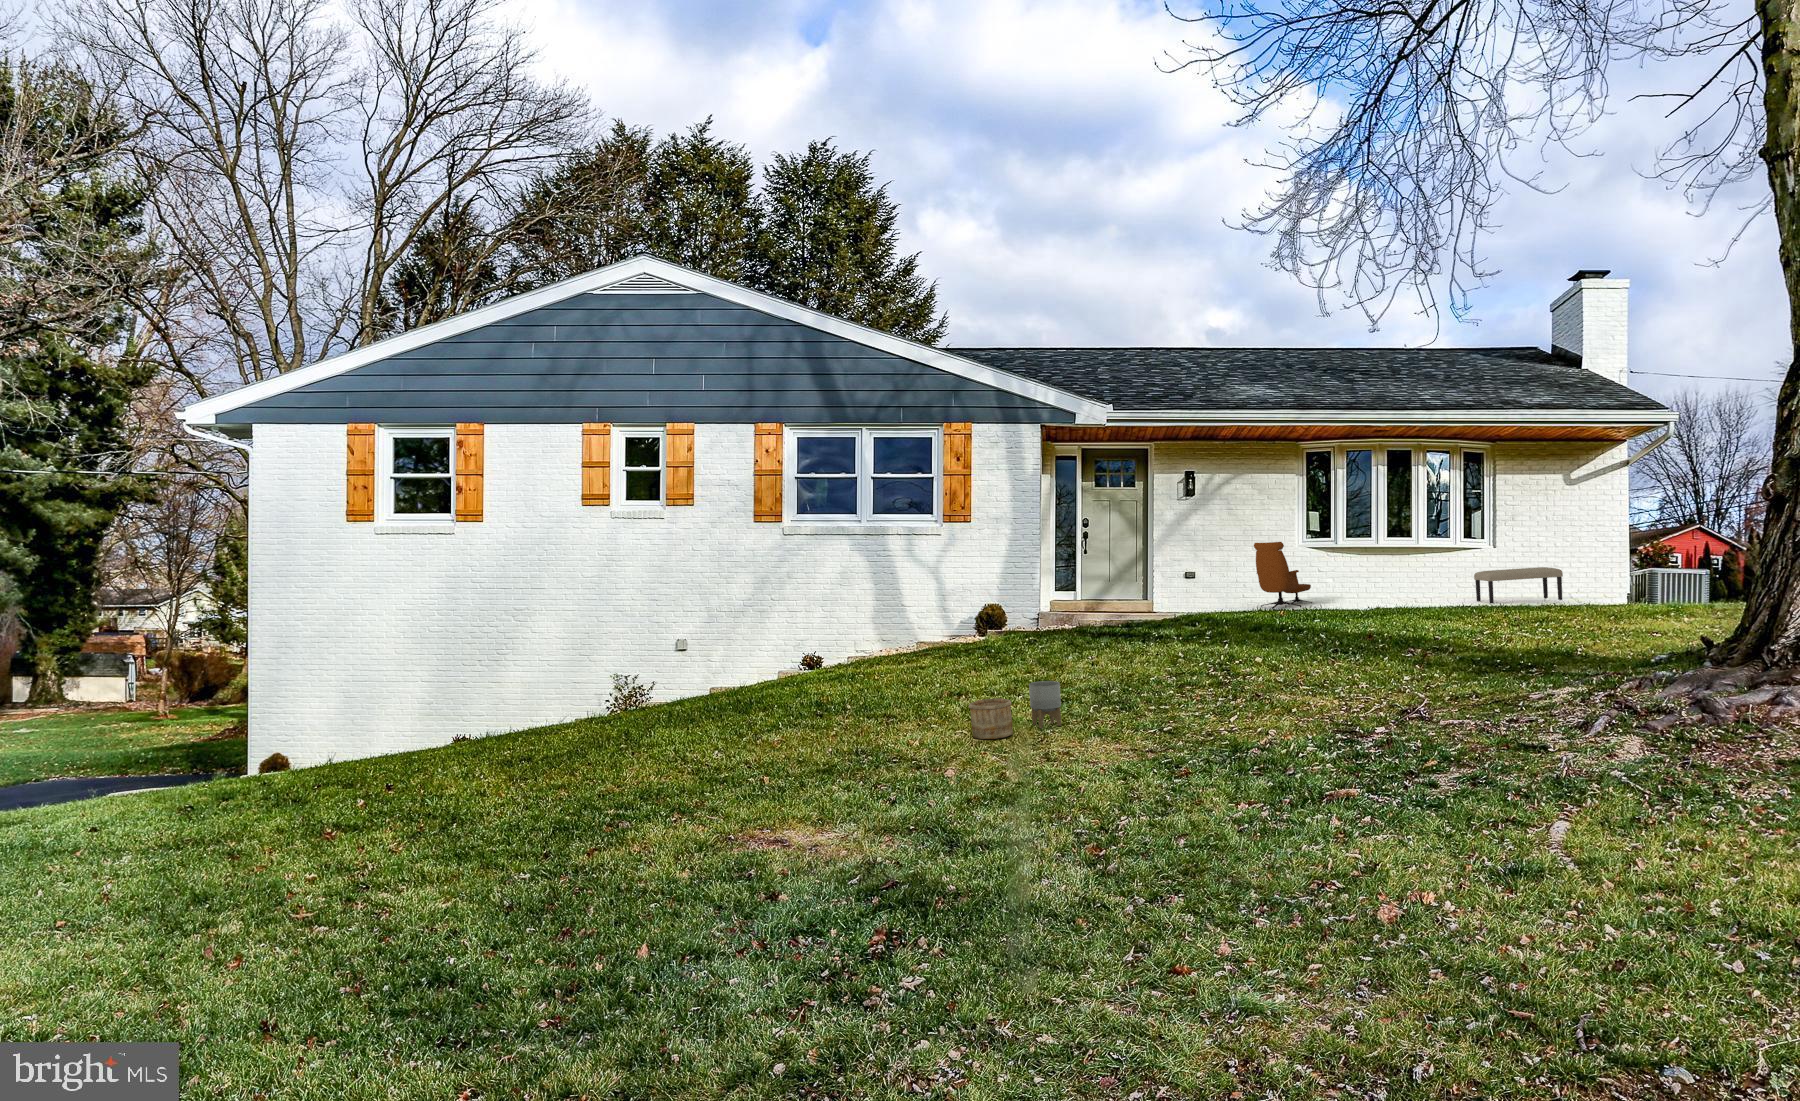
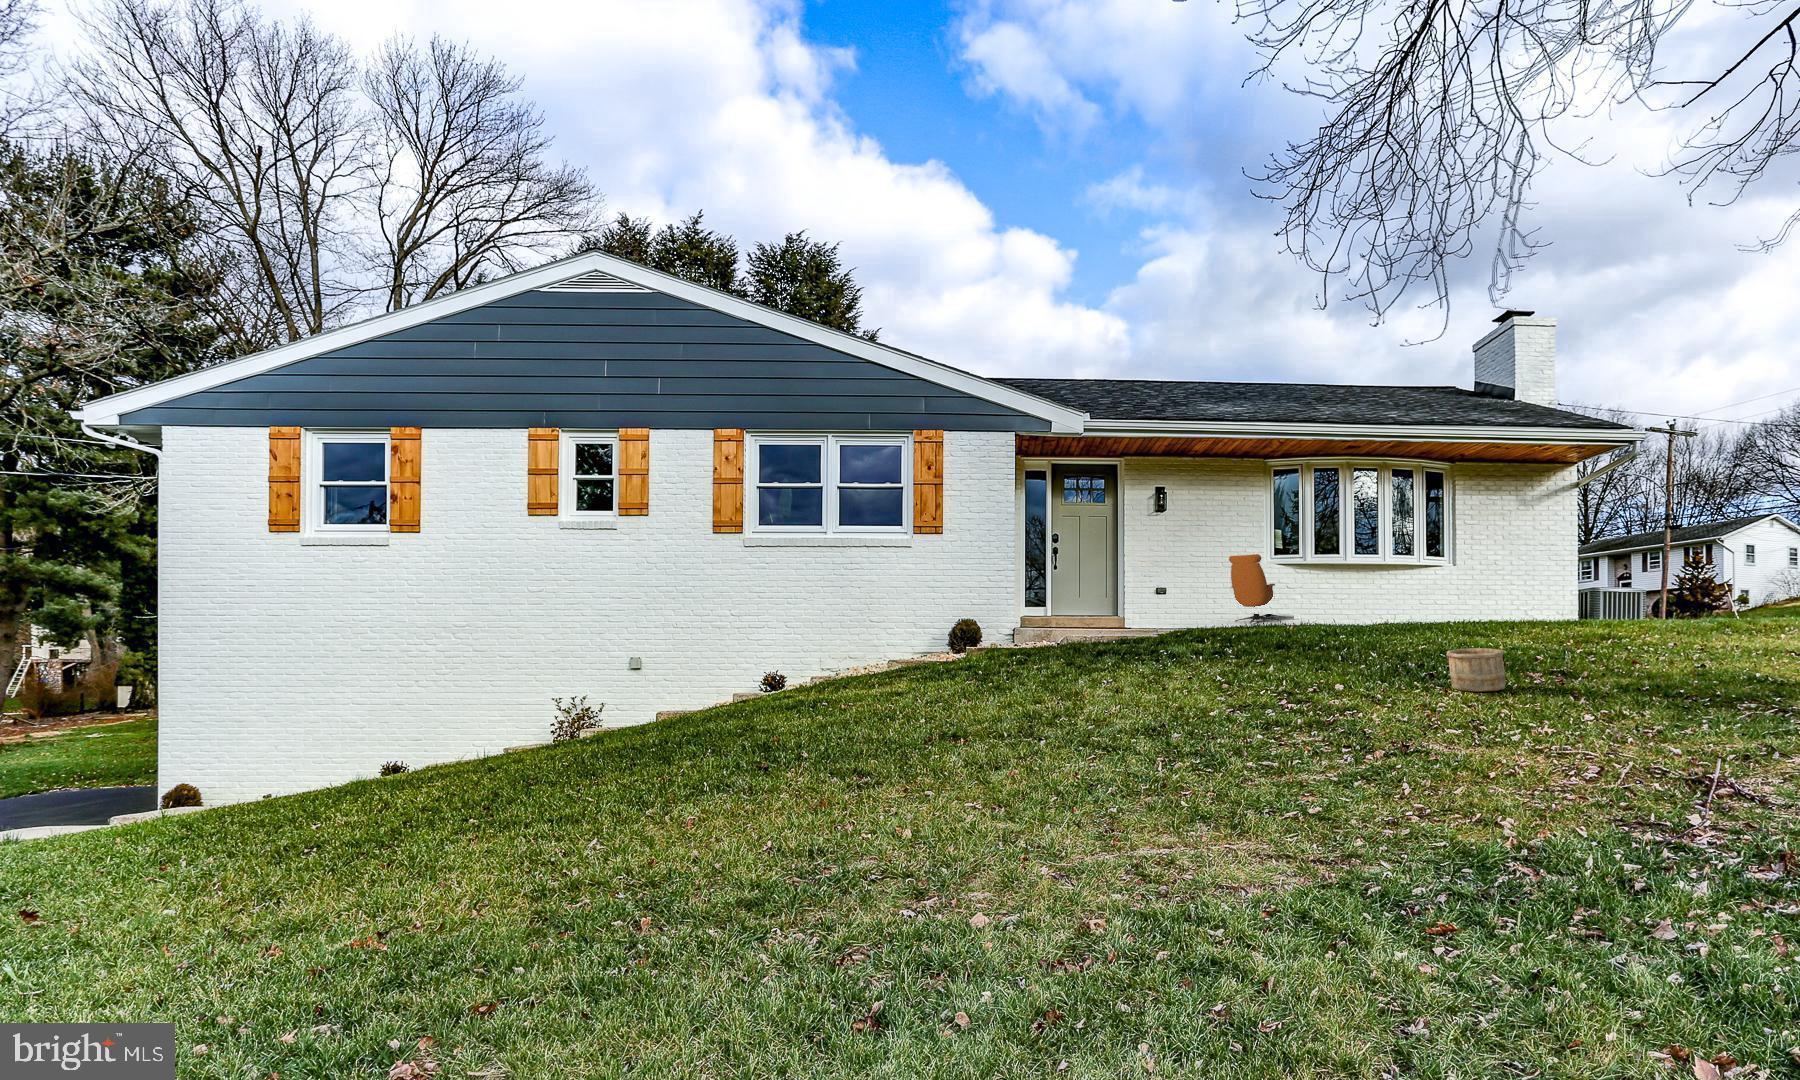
bench: present [1474,567,1563,604] -> none [1438,581,1529,619]
planter: present [1029,681,1061,728] -> none [1046,707,1092,772]
wooden bucket: present [969,698,1013,739] -> present [1446,648,1505,691]

